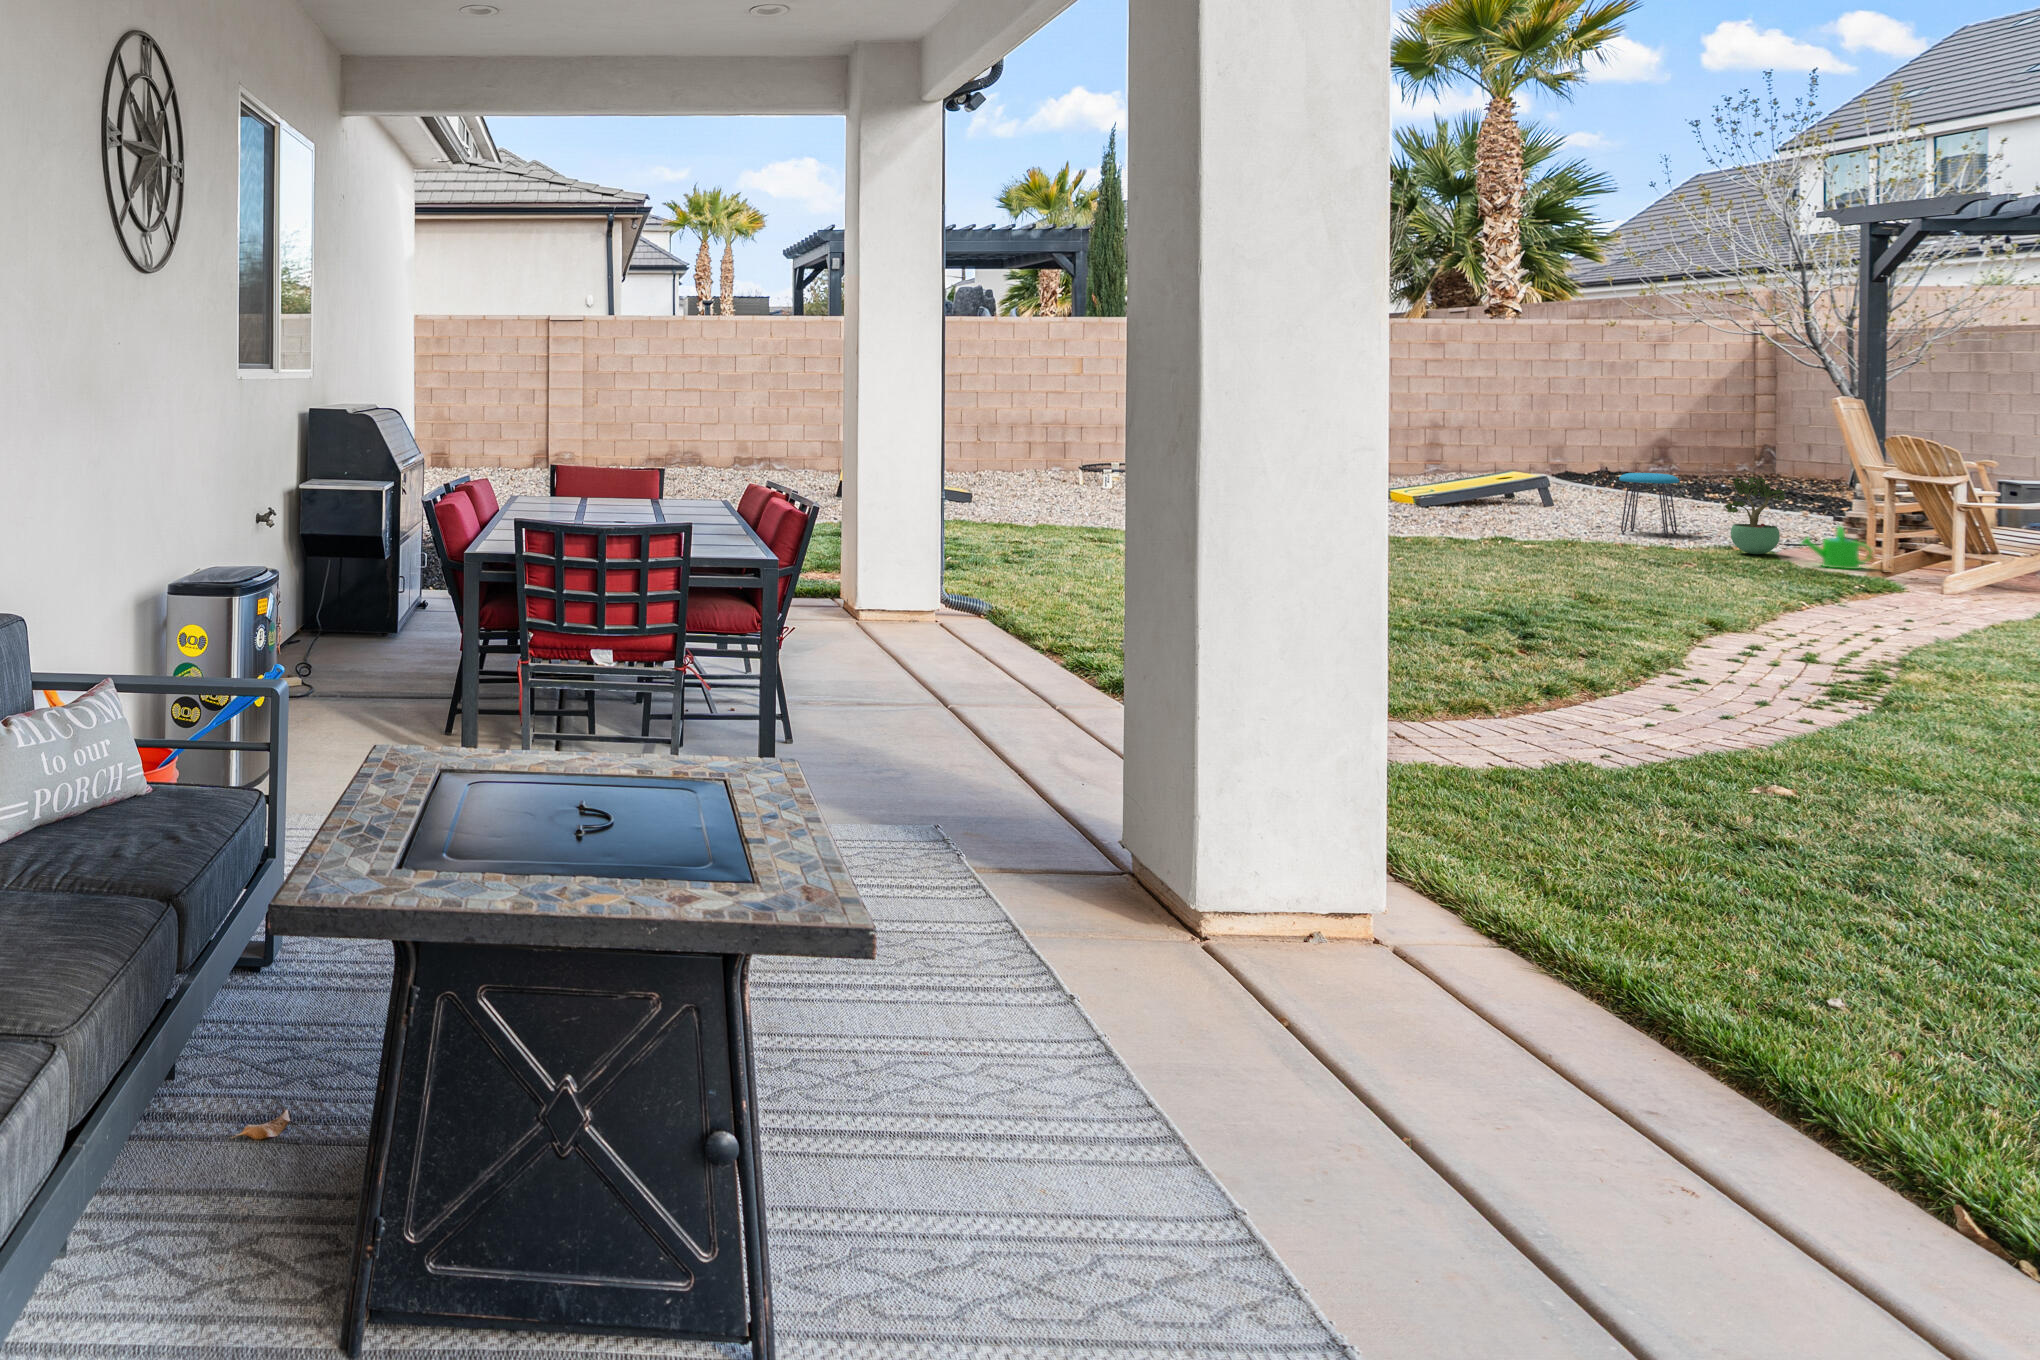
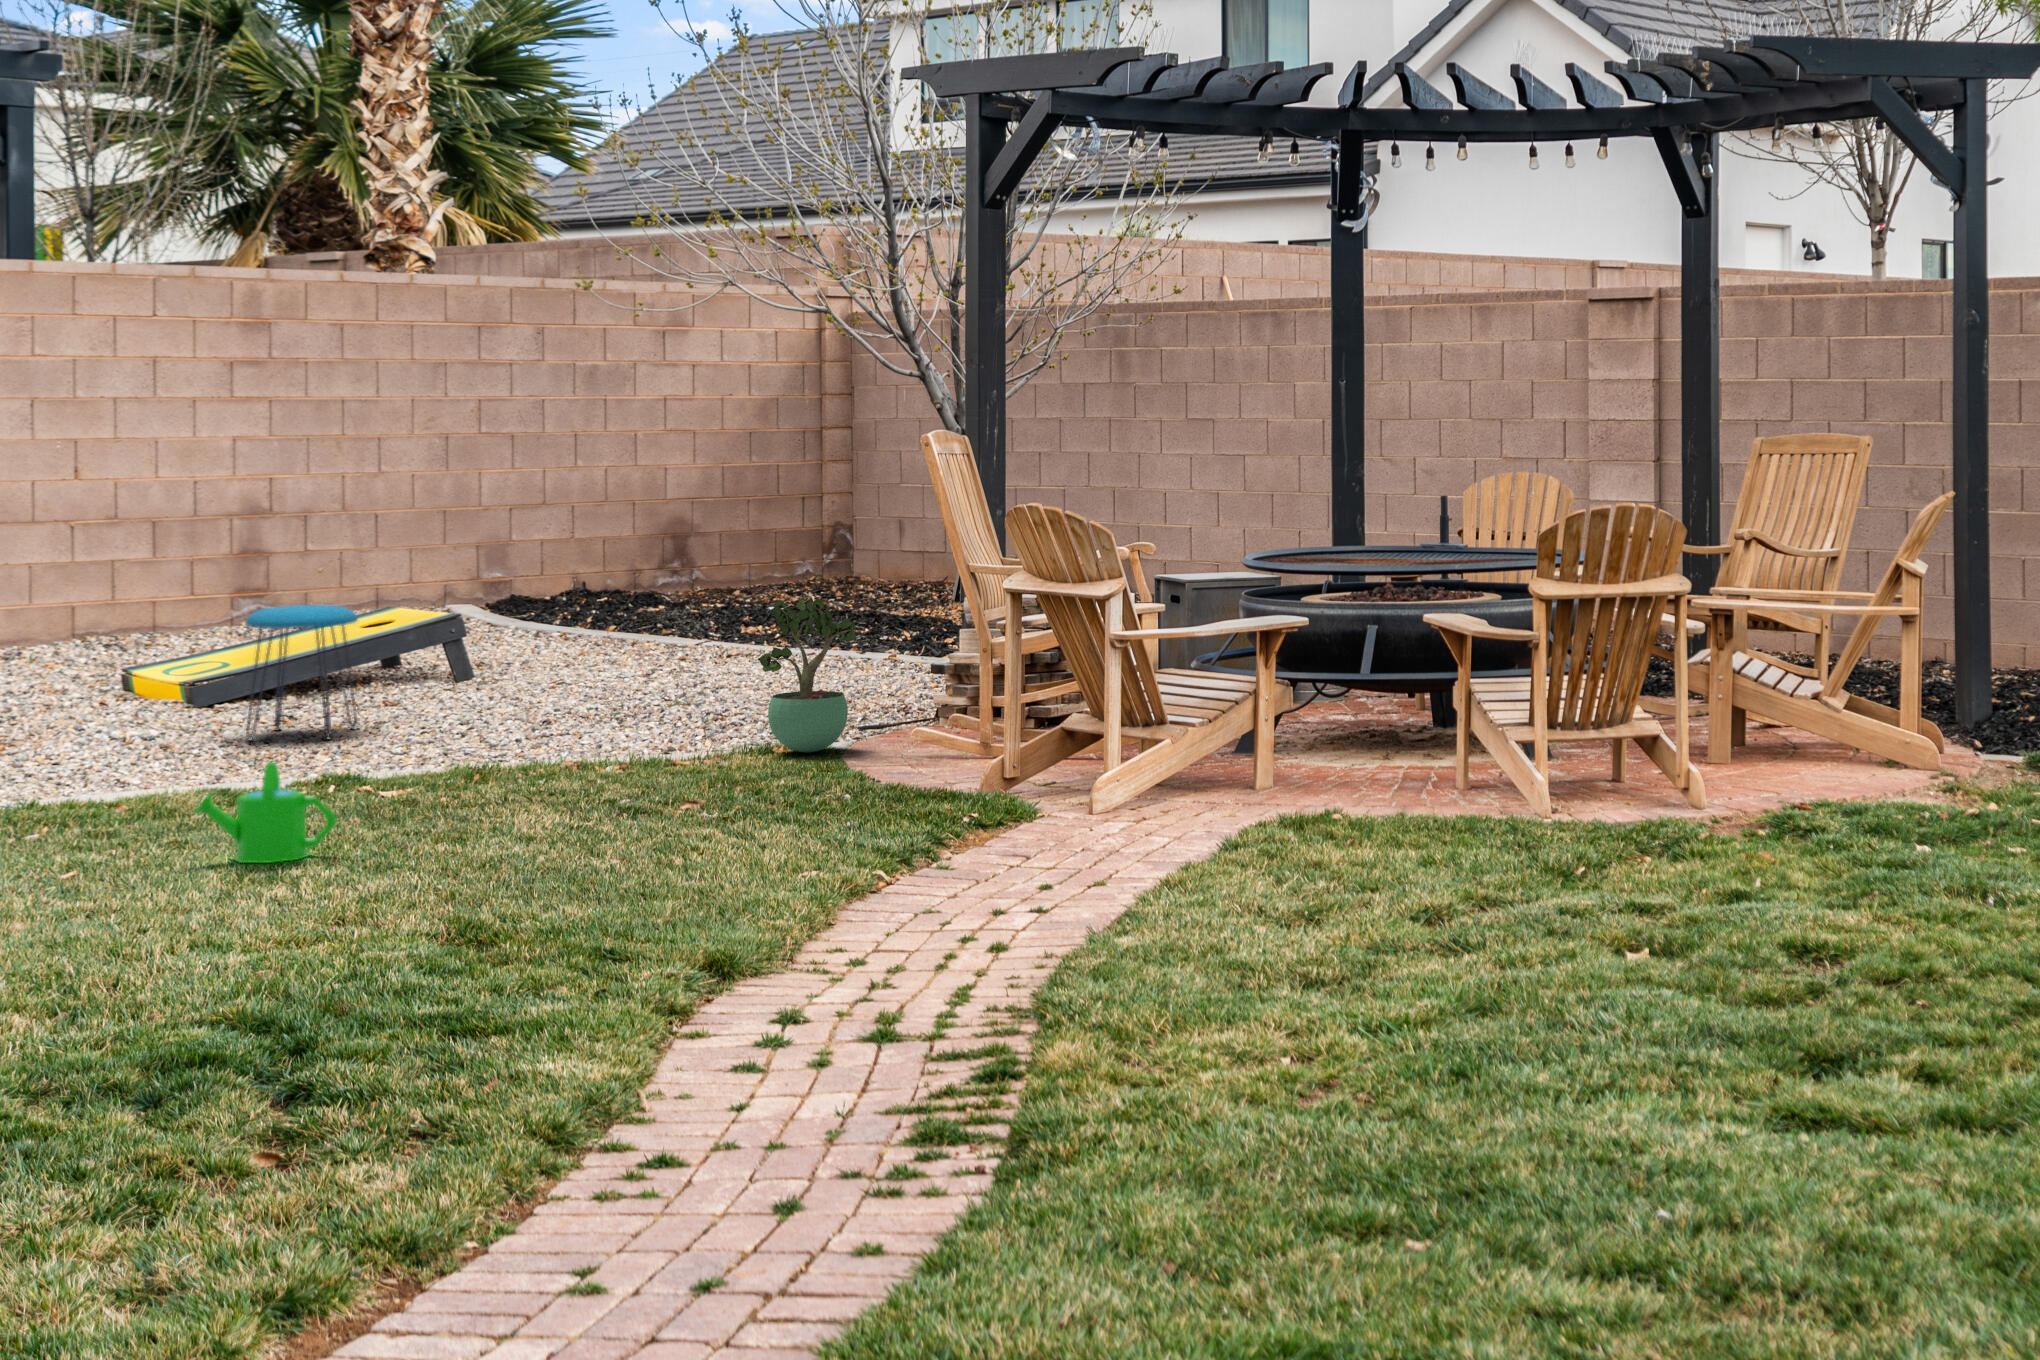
stool: present [1619,473,1679,537] -> present [246,605,358,741]
watering can: present [1801,526,1871,569] -> present [194,762,336,863]

